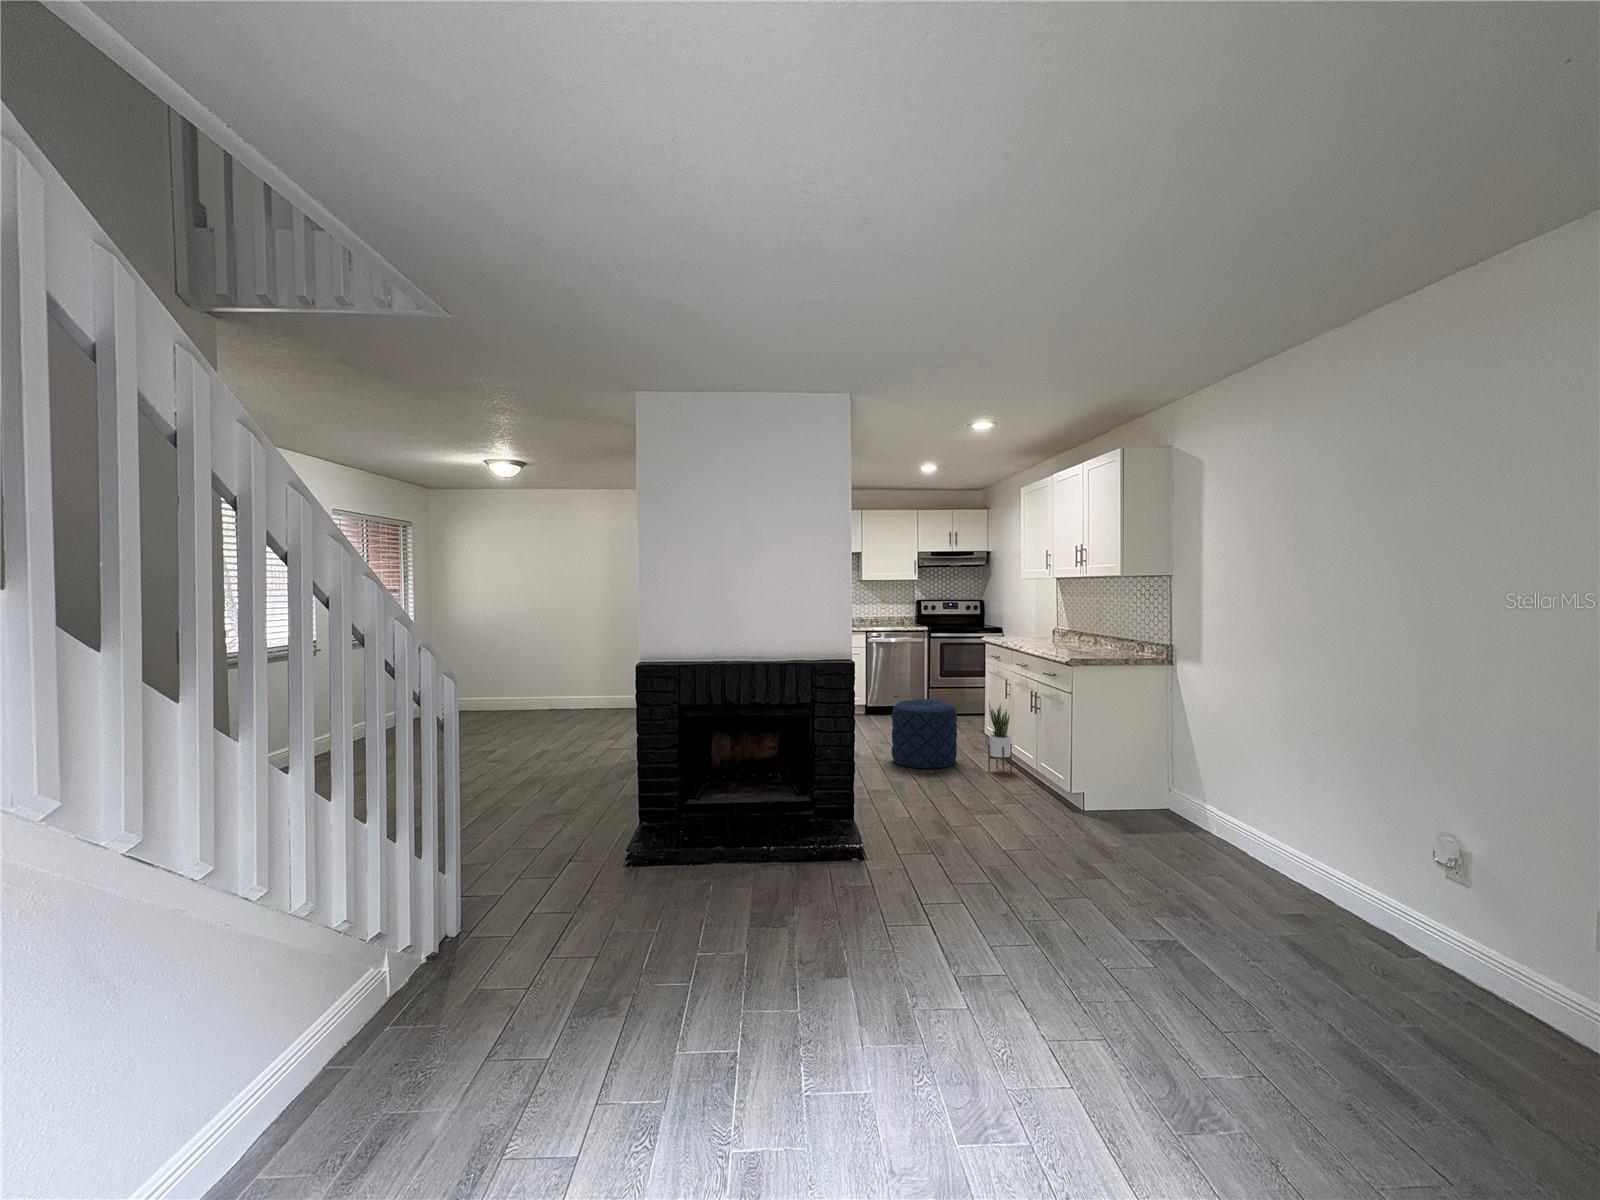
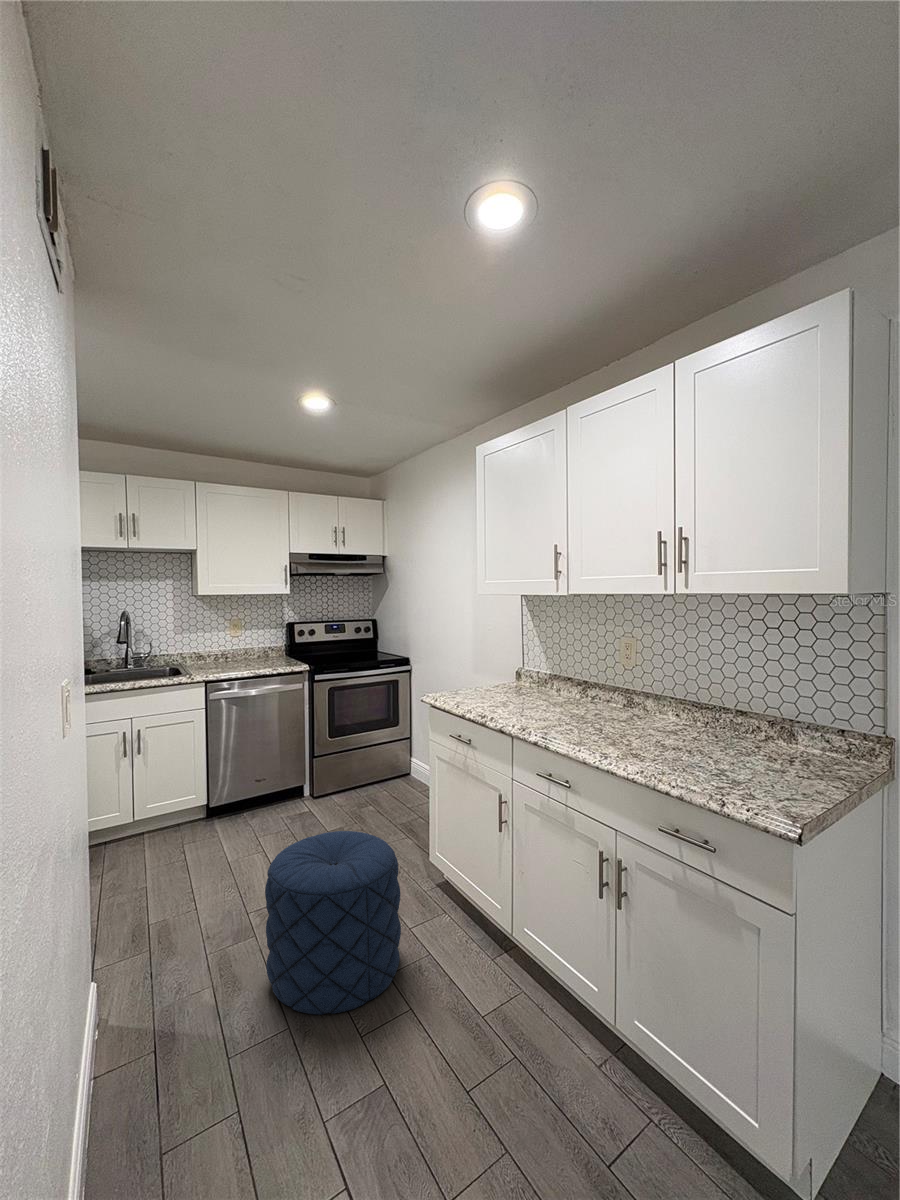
potted plant: present [988,702,1012,774] -> none [462,836,513,990]

